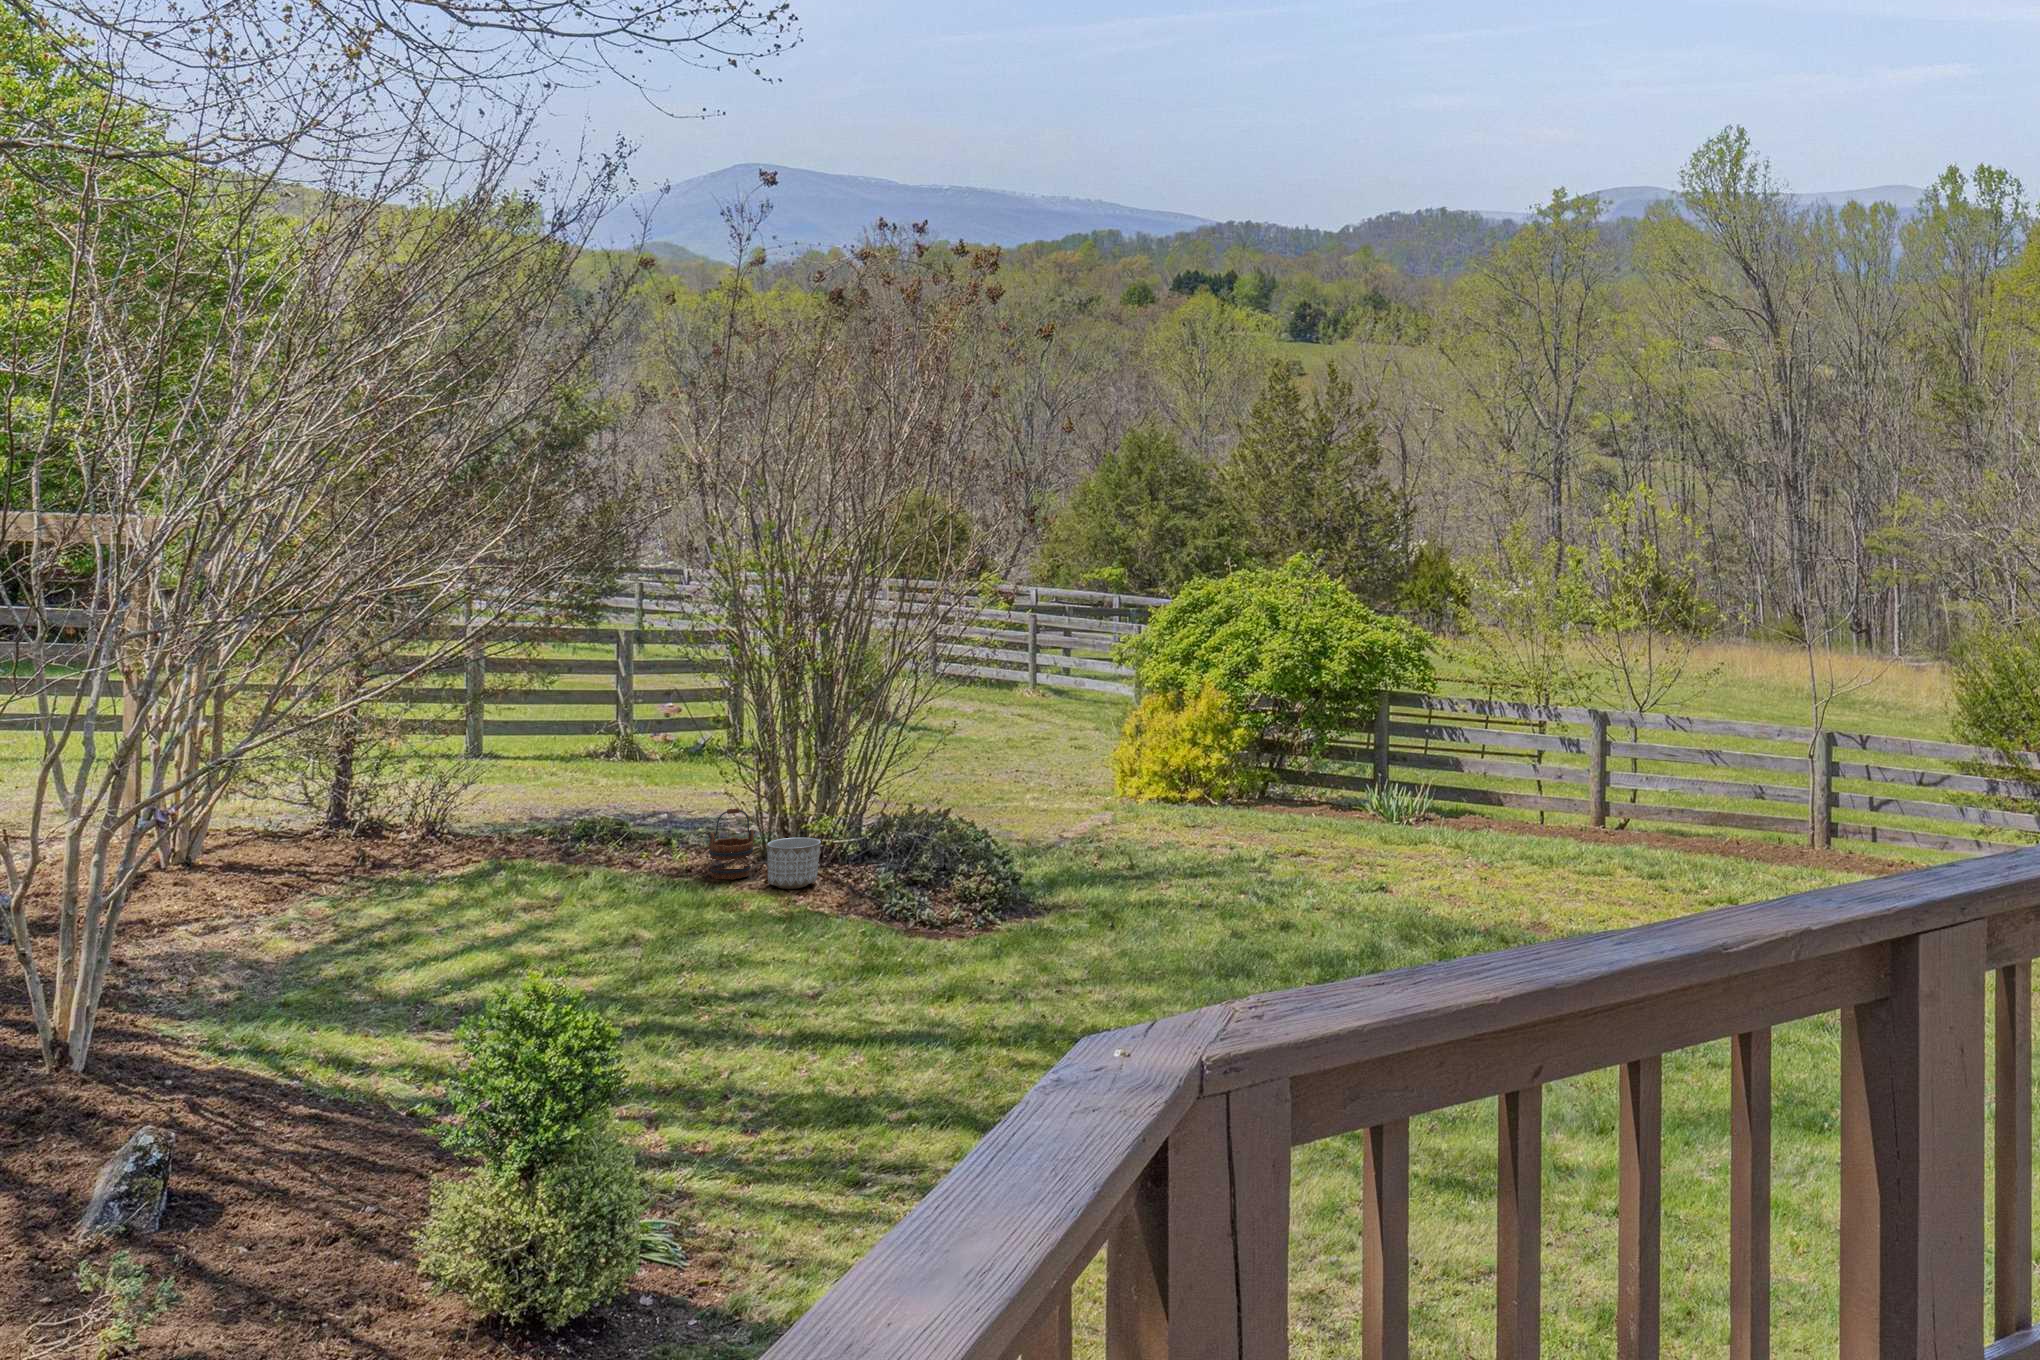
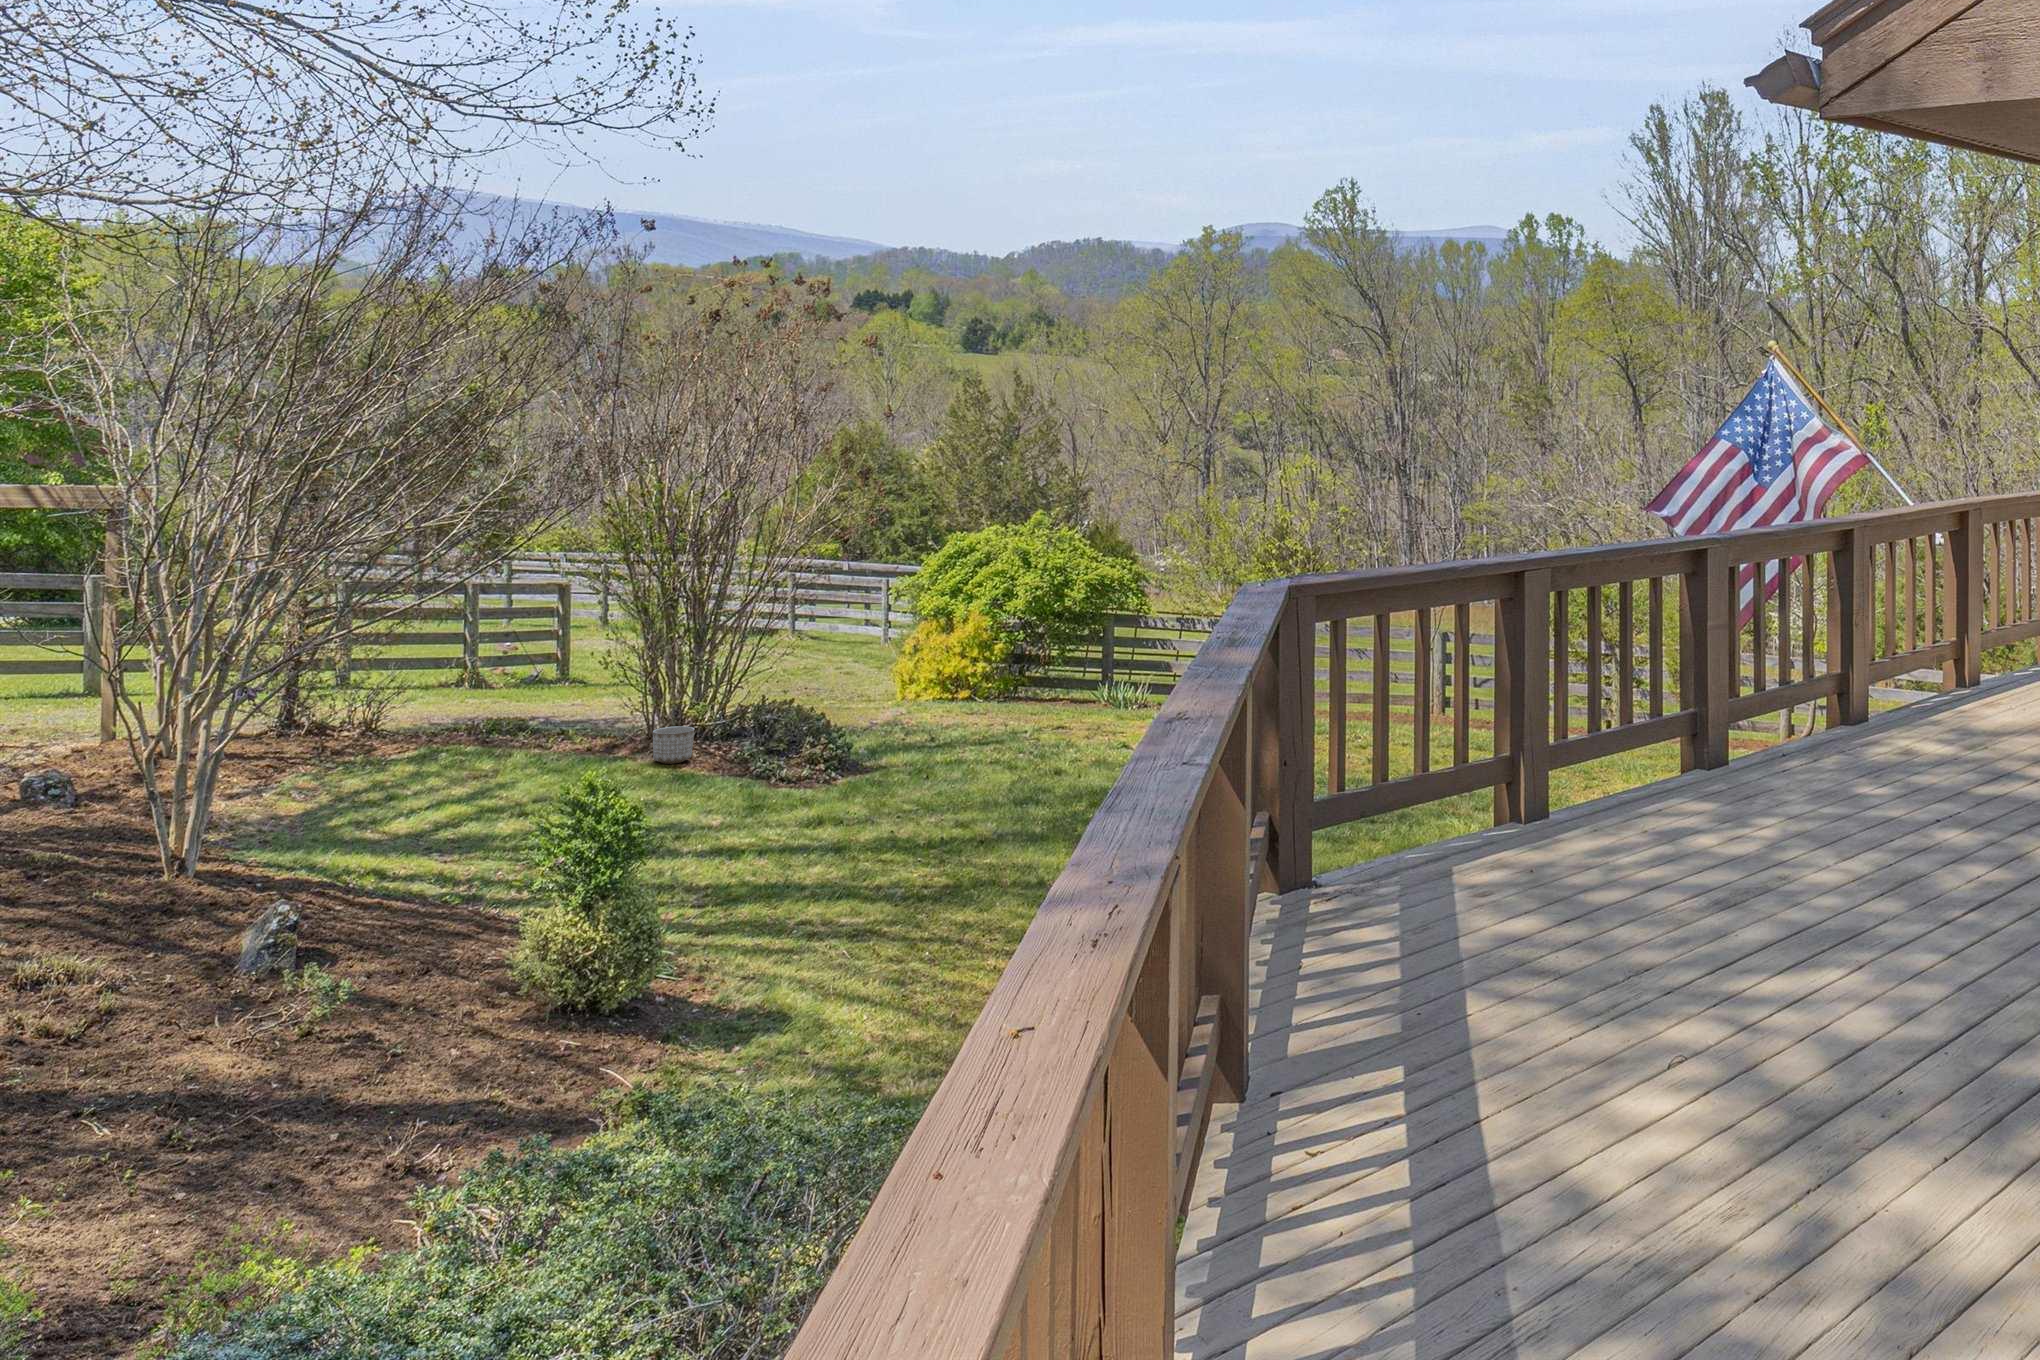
wooden bucket: present [708,808,756,880] -> none [604,707,641,760]

